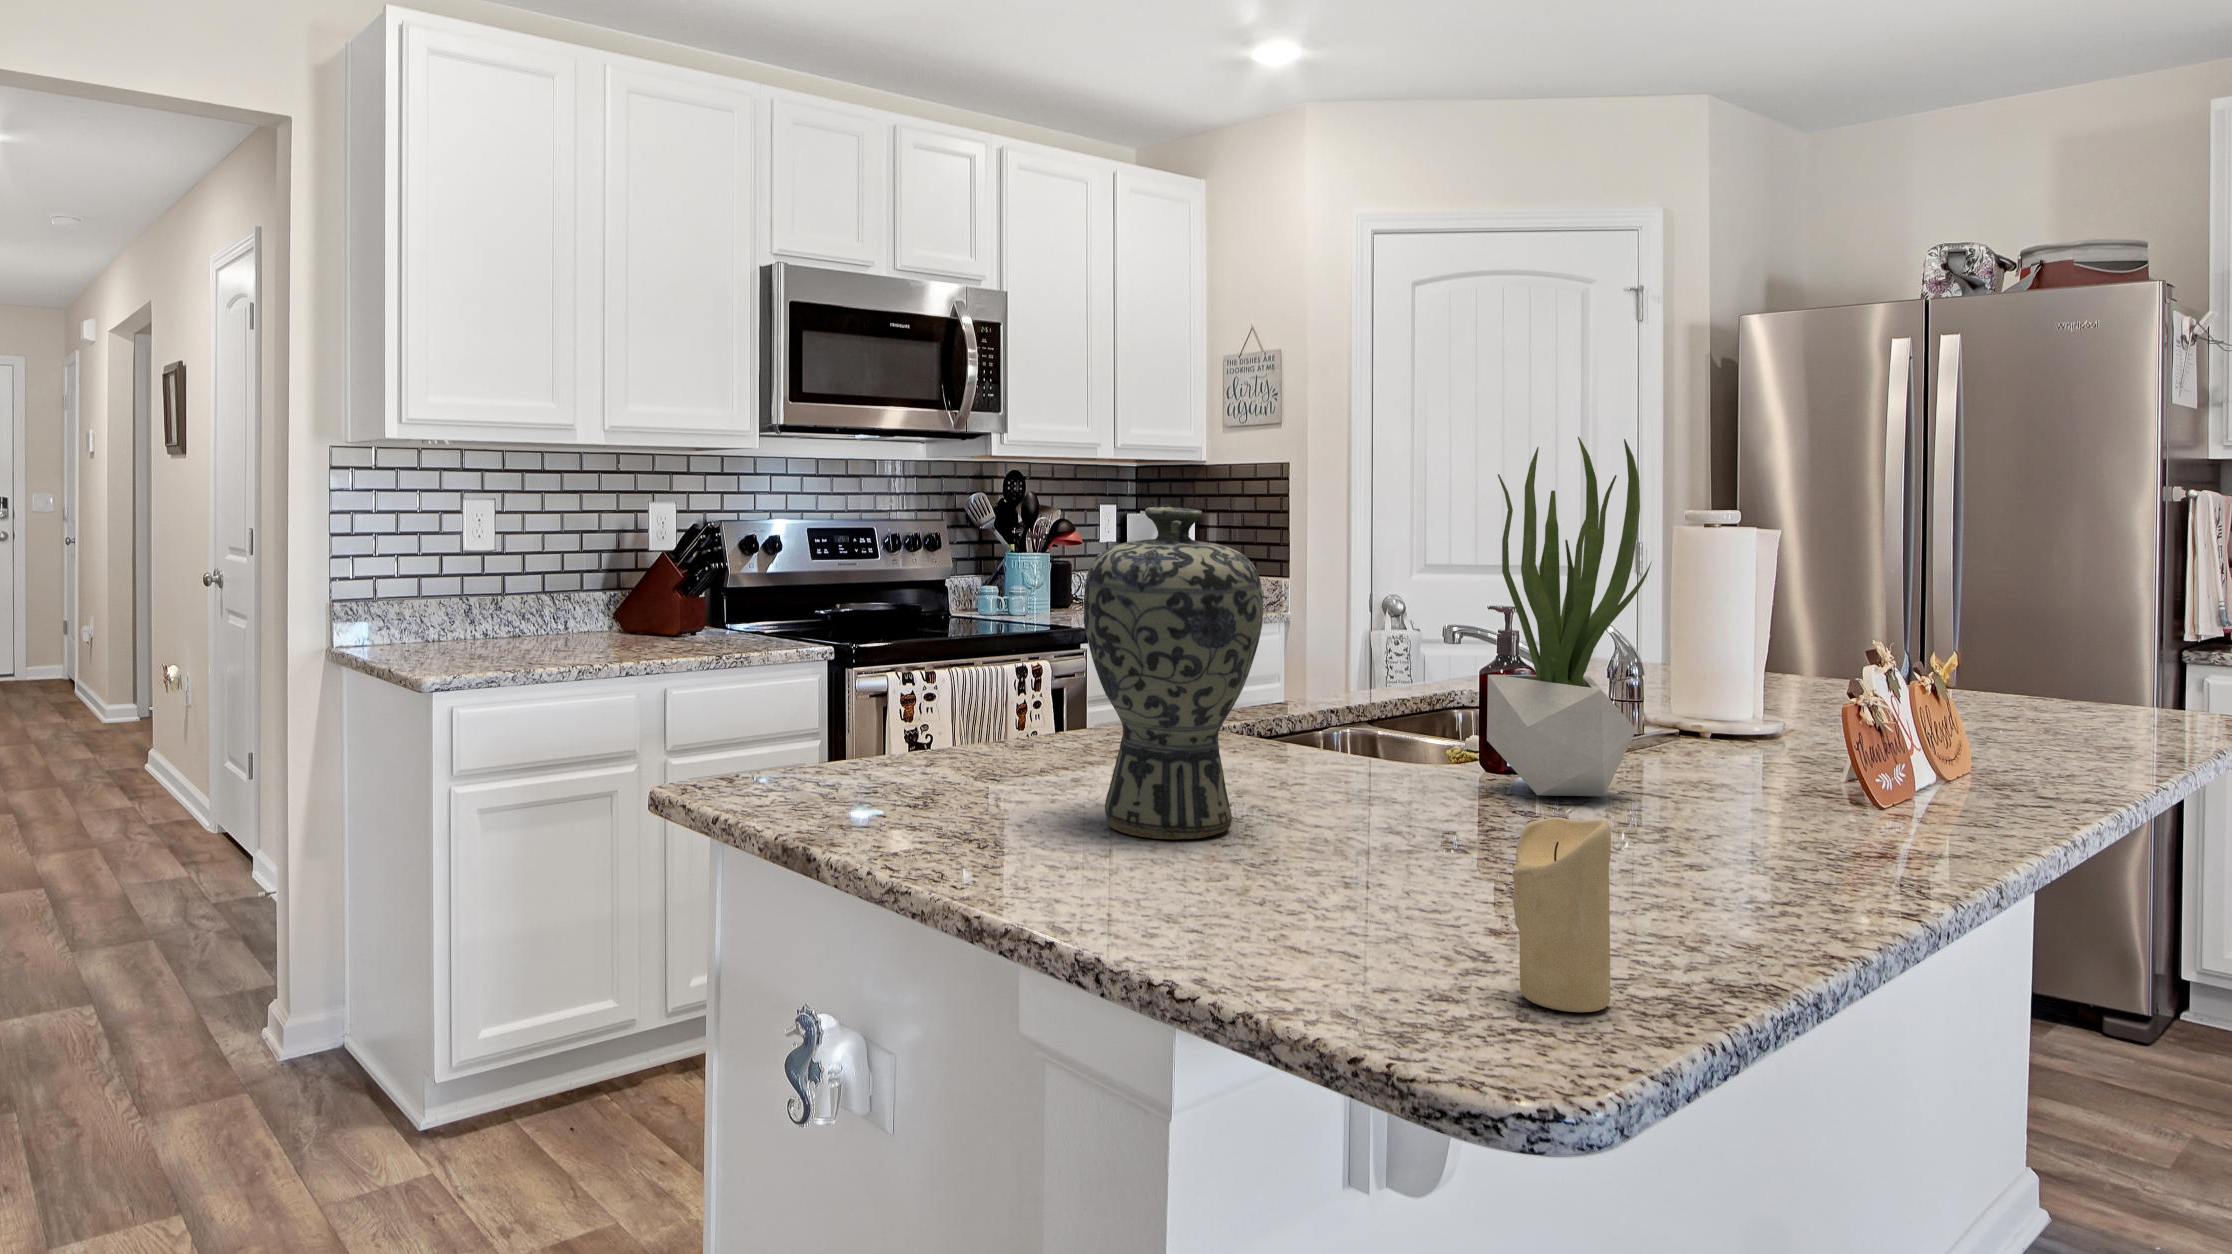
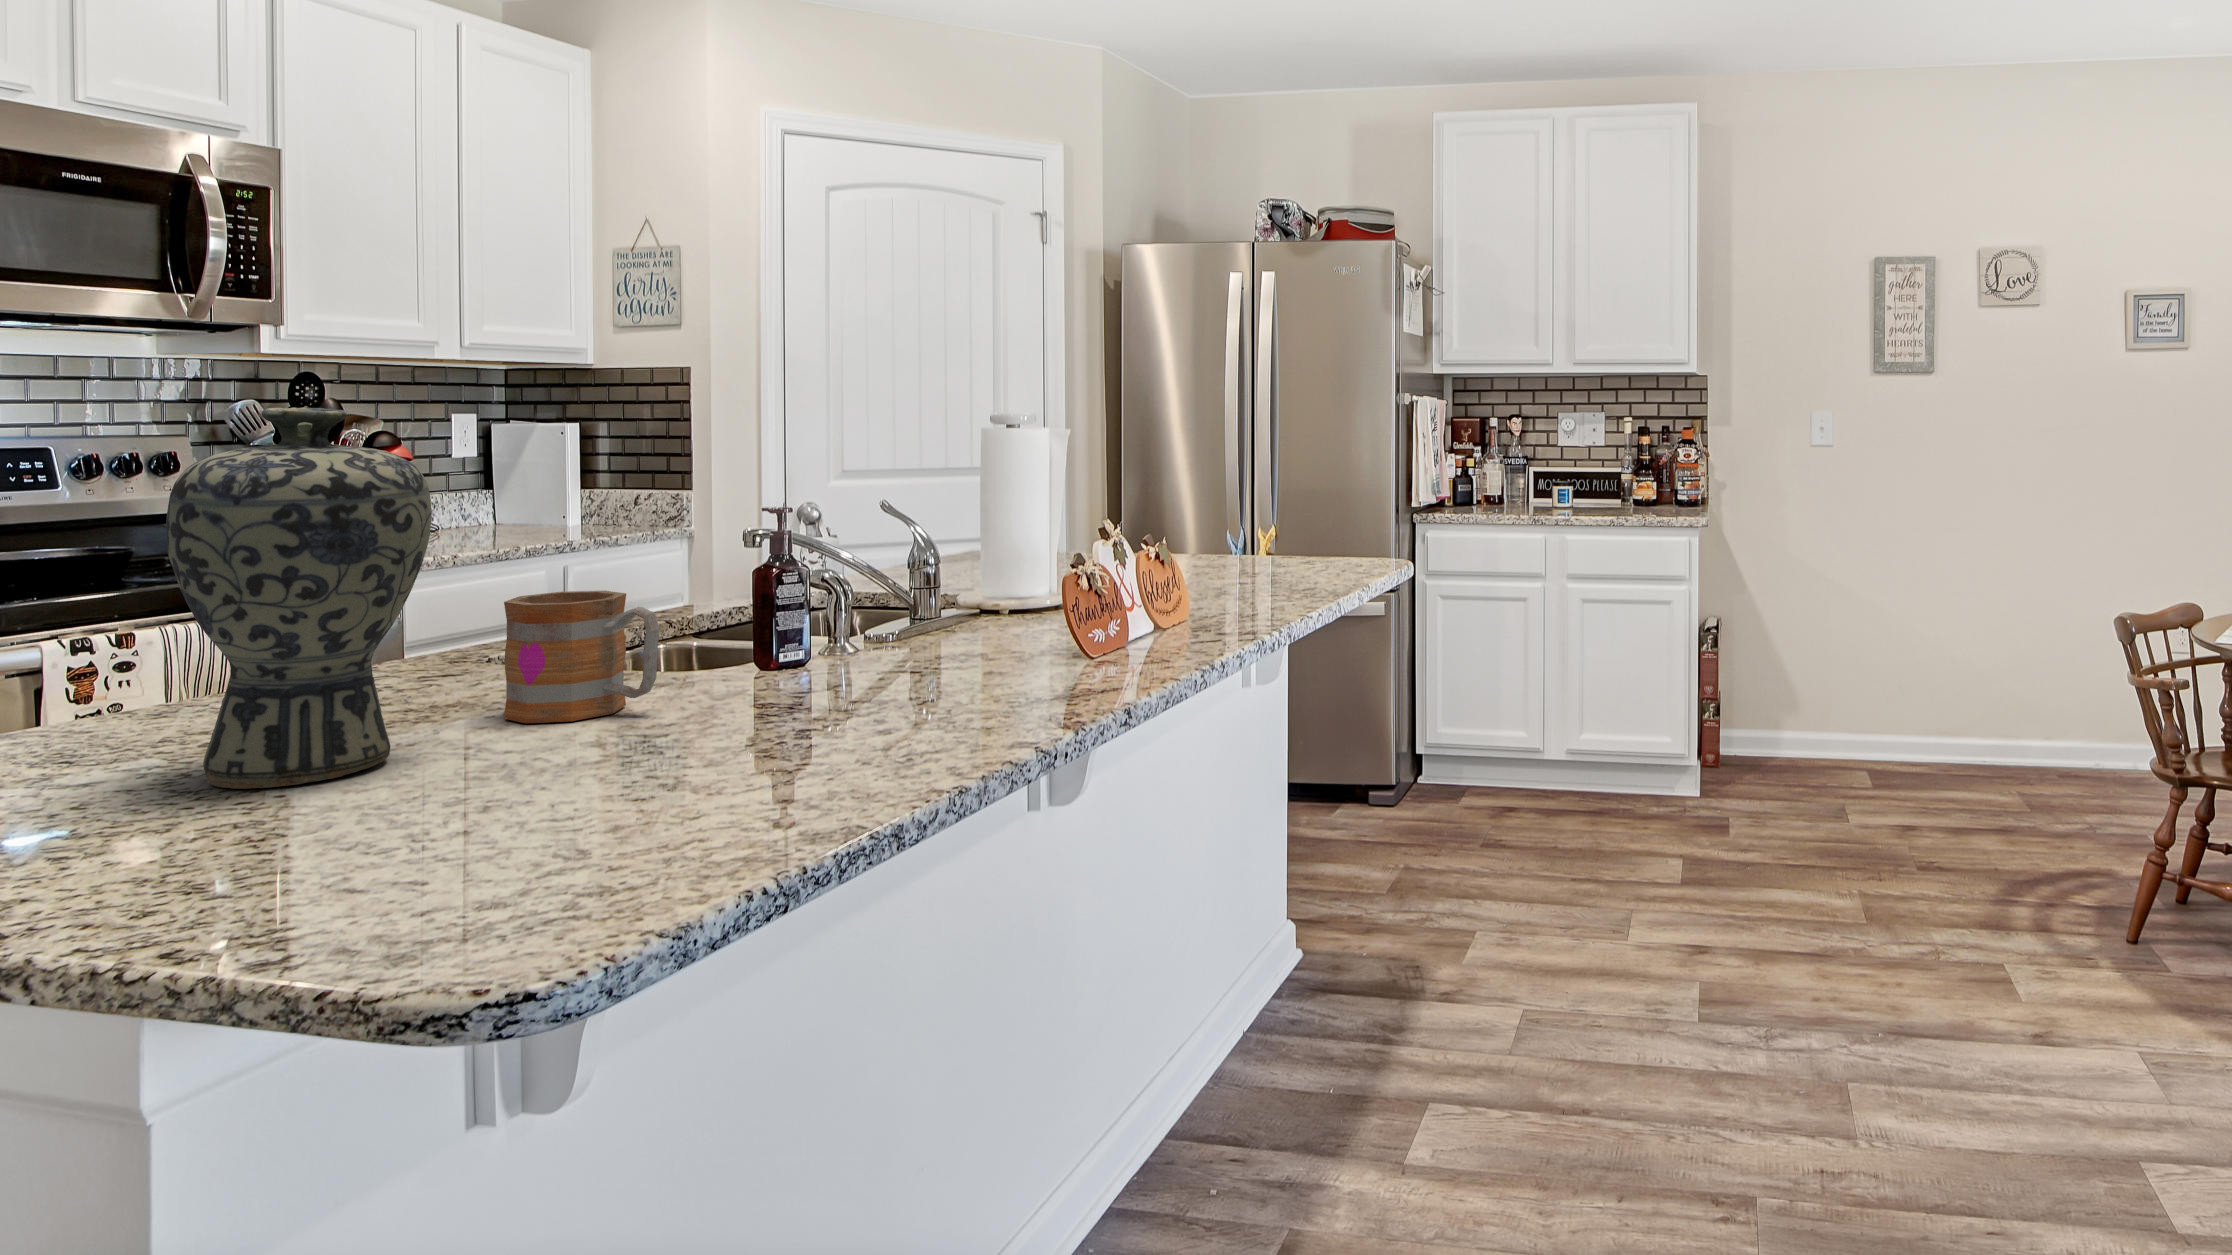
potted plant: present [1487,437,1651,796] -> none [745,338,901,681]
mug: none [1293,683,1432,811] -> present [504,591,660,723]
candle: present [1512,817,1611,1012] -> none [587,700,693,891]

